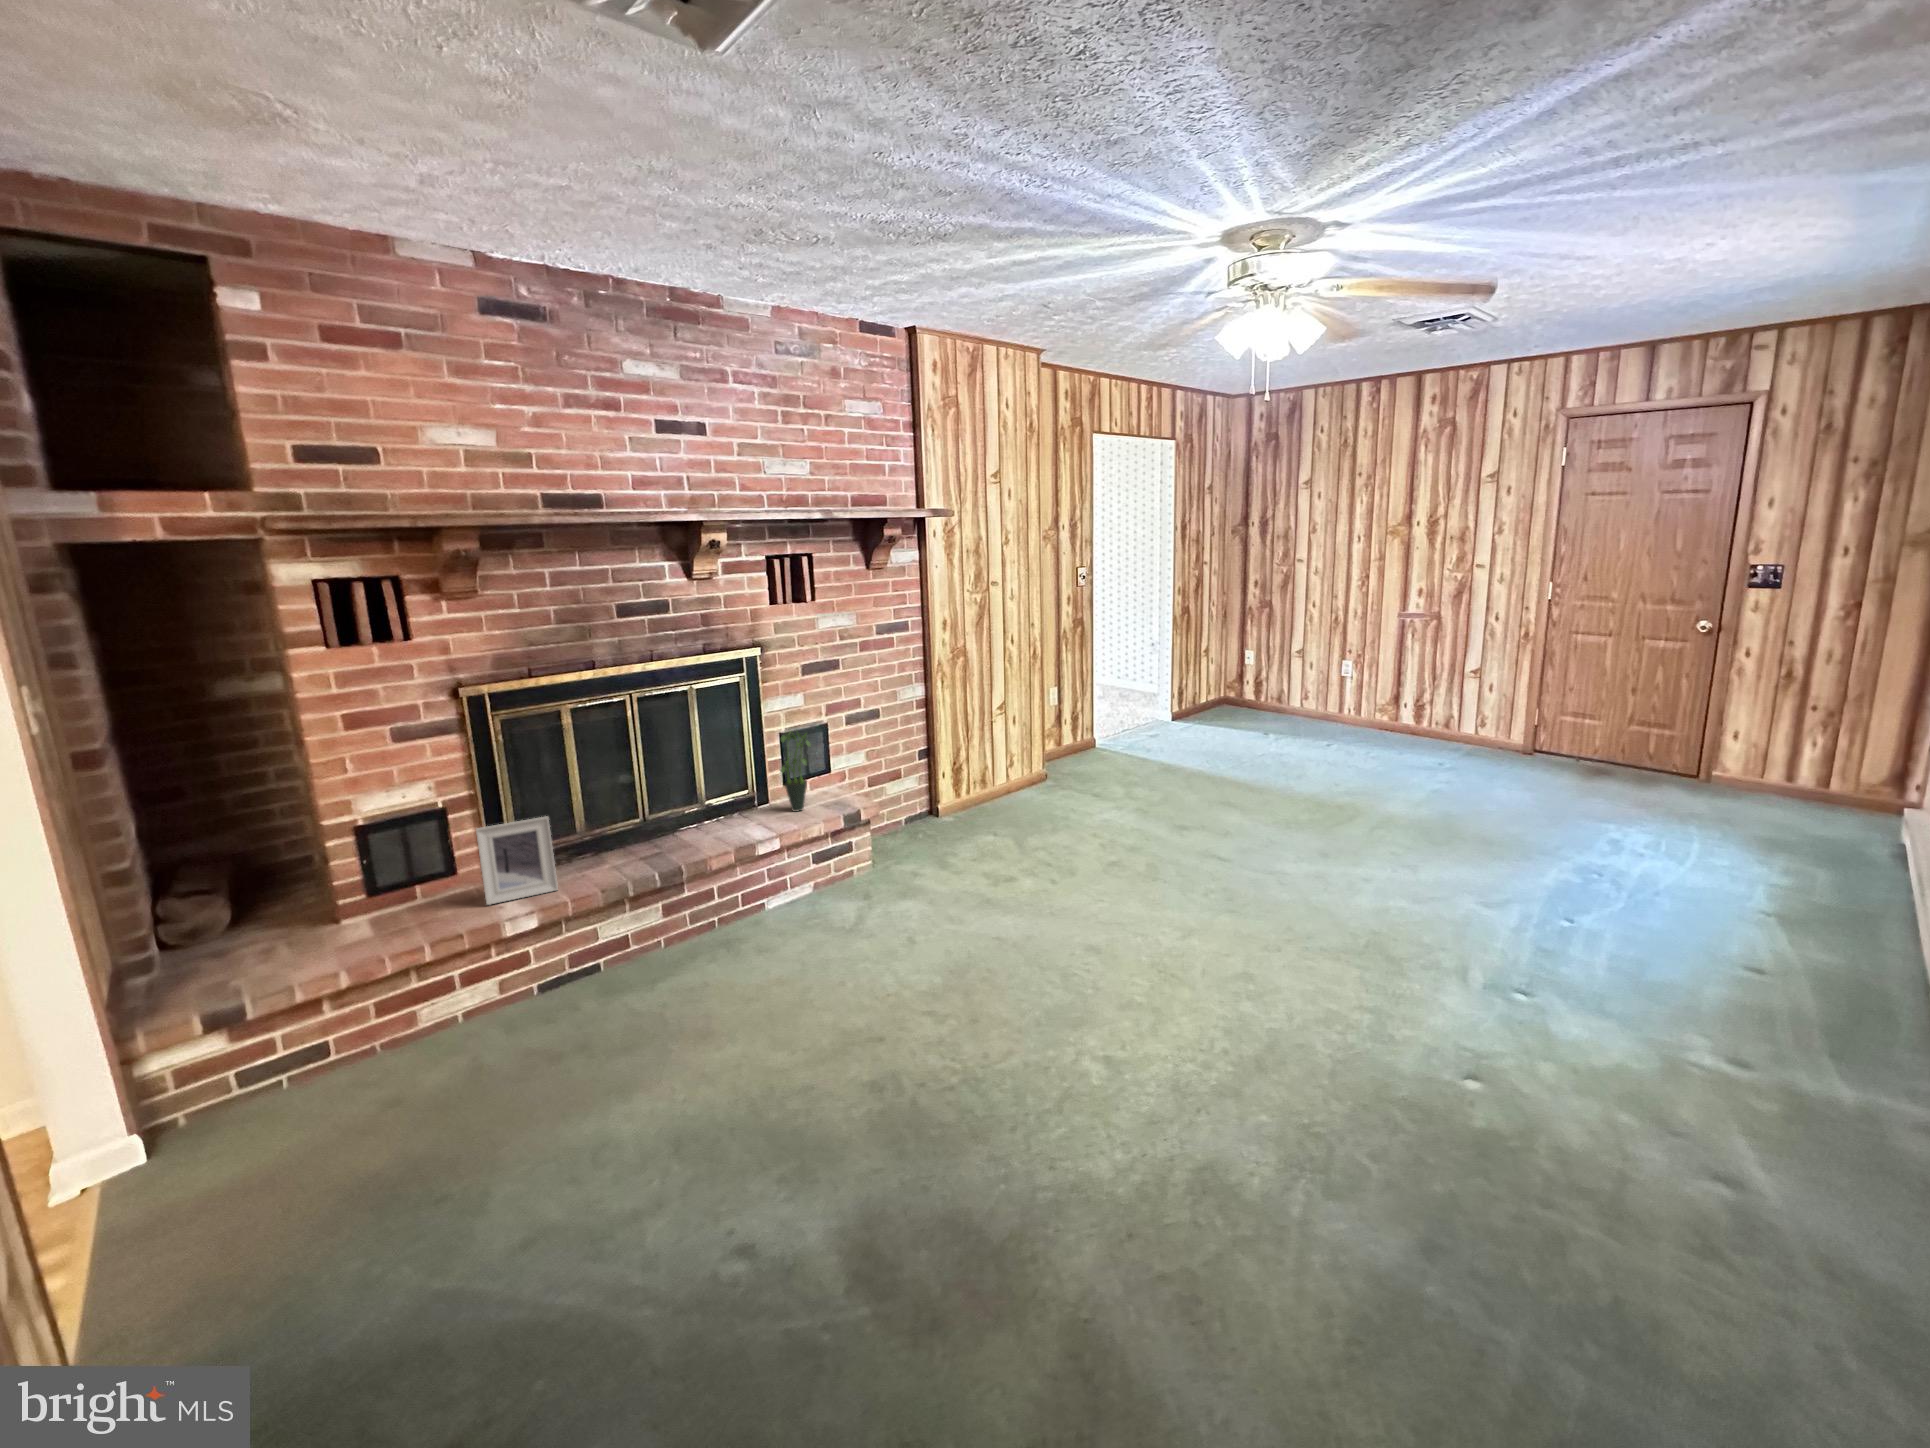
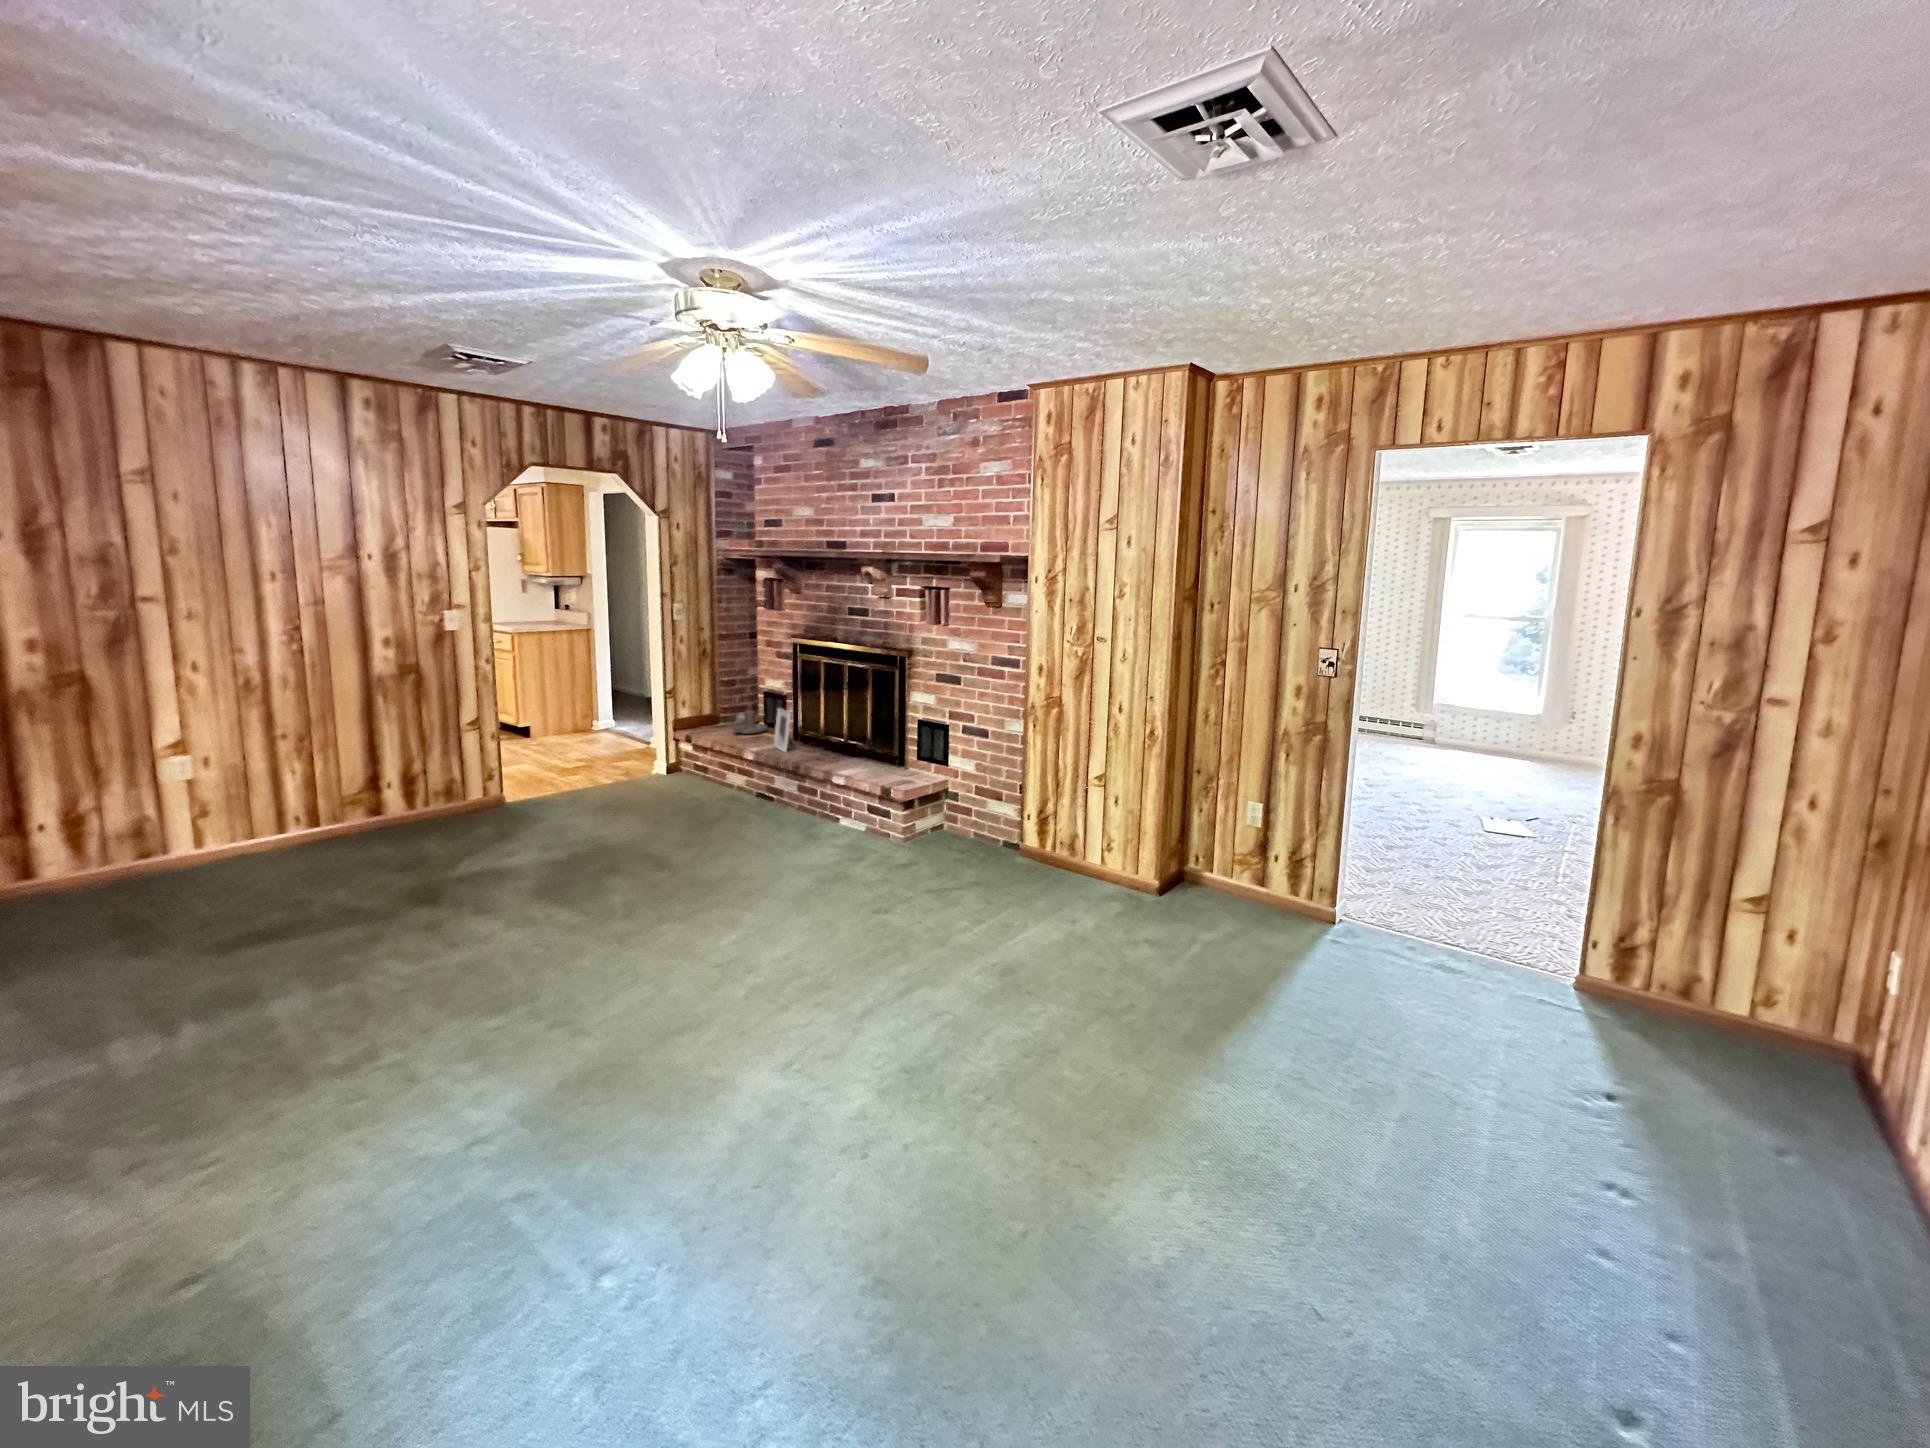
potted plant: present [780,733,810,811] -> none [877,712,900,774]
candle holder: none [184,903,292,970] -> present [733,710,766,734]

